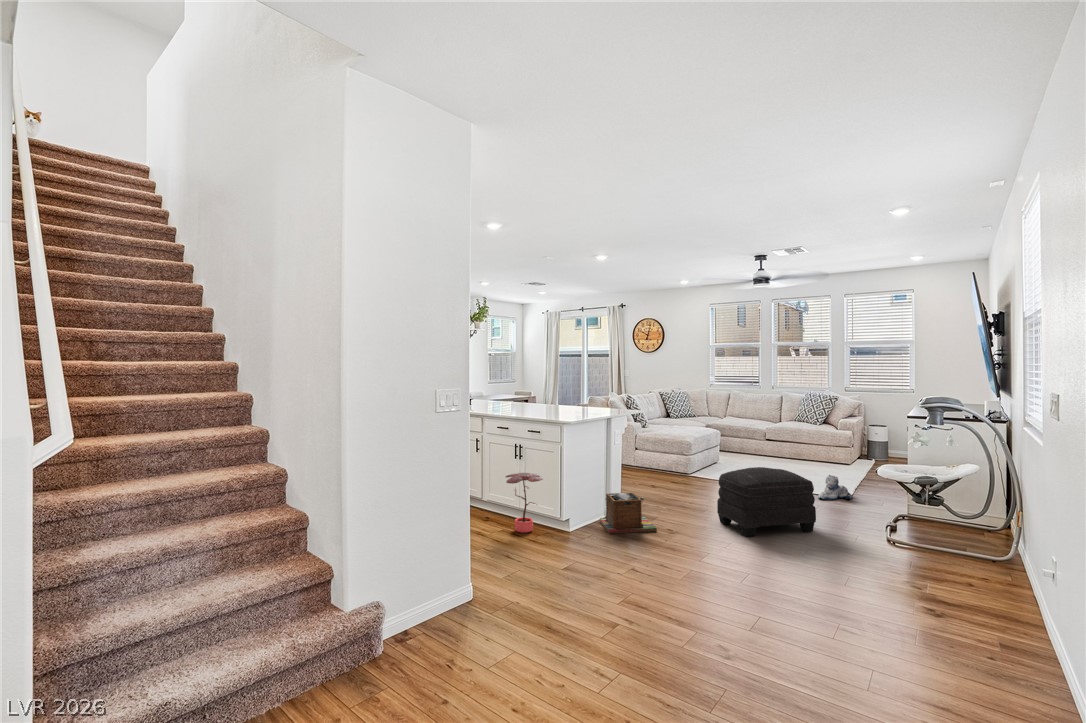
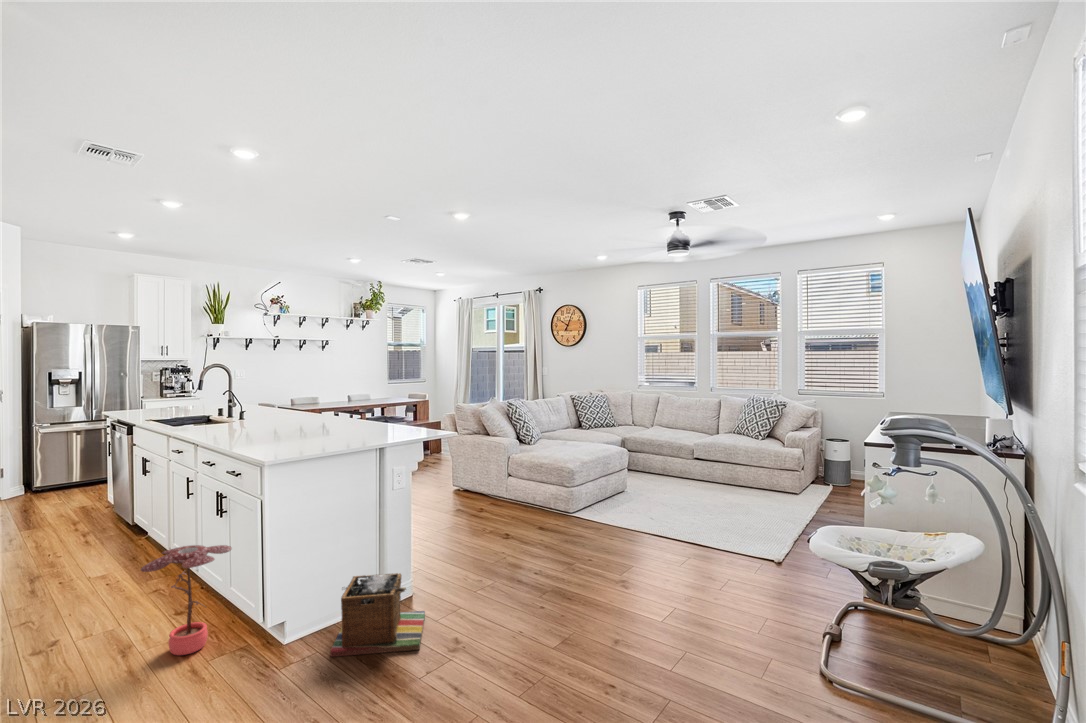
ottoman: present [717,467,816,537] -> none [542,530,697,667]
plush toy: present [818,475,852,499] -> none [732,525,785,564]

